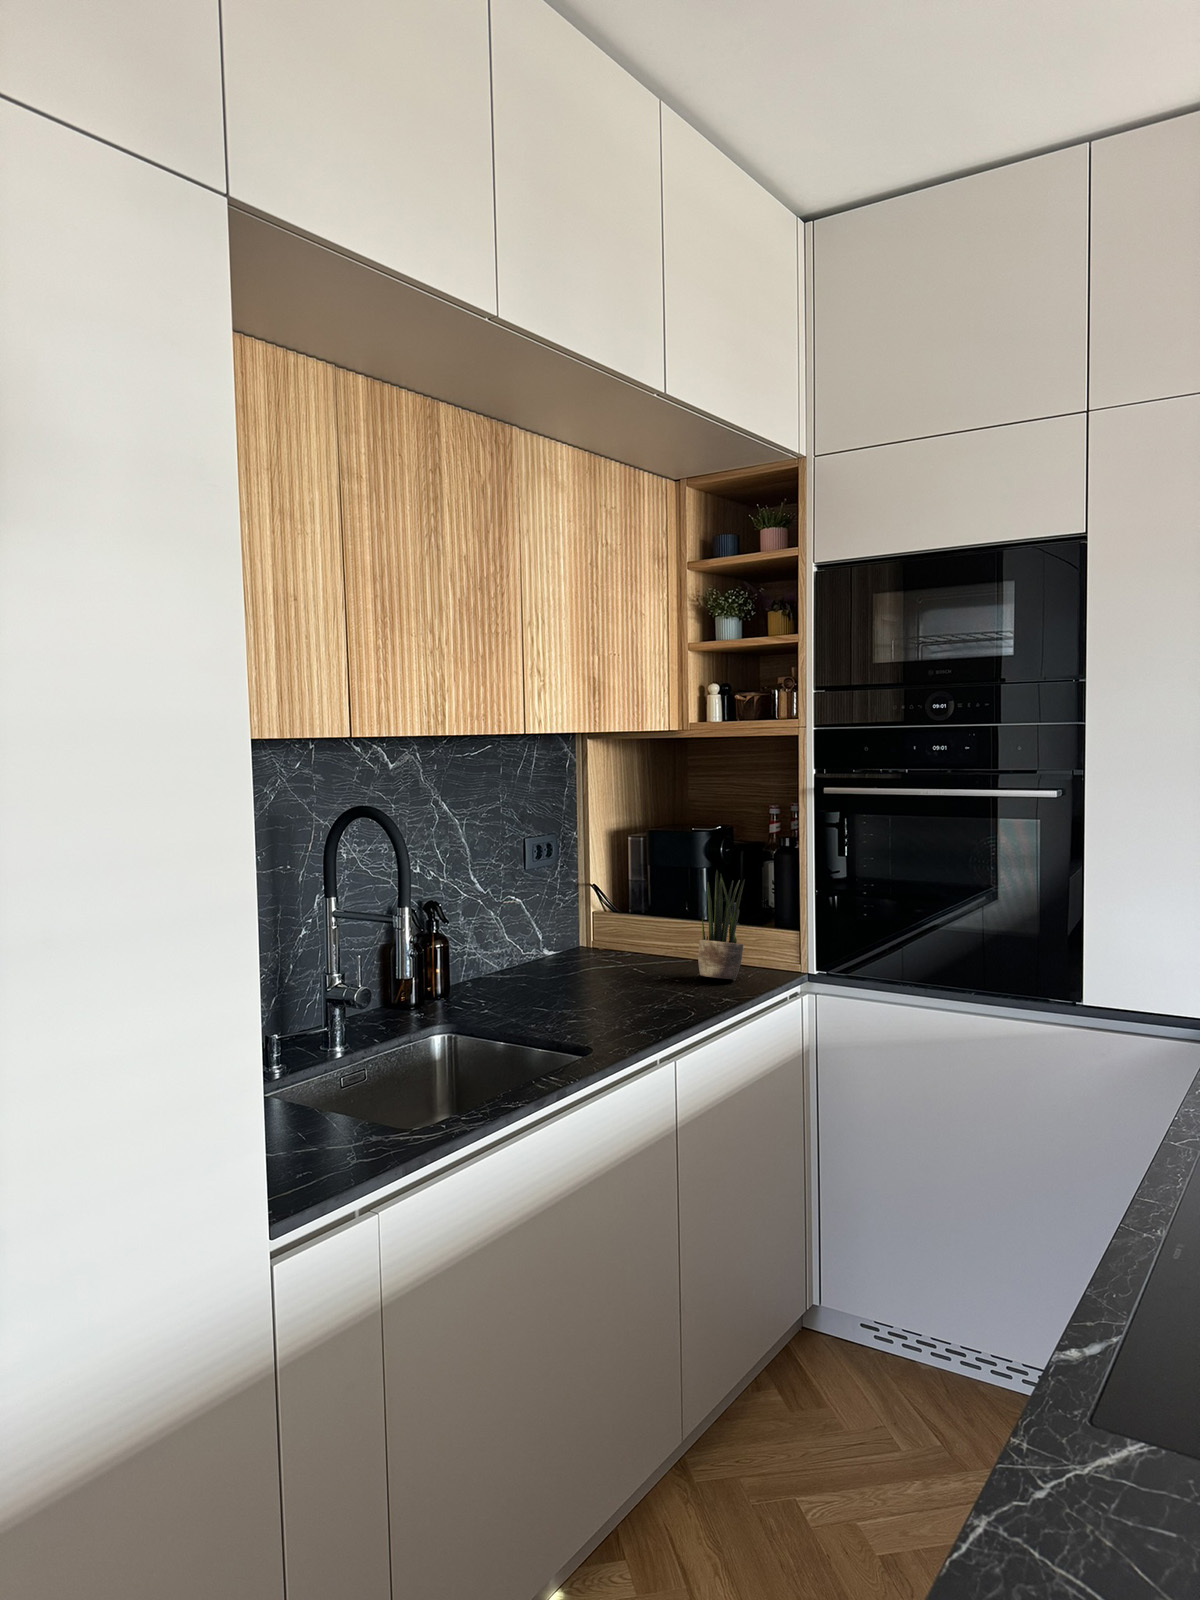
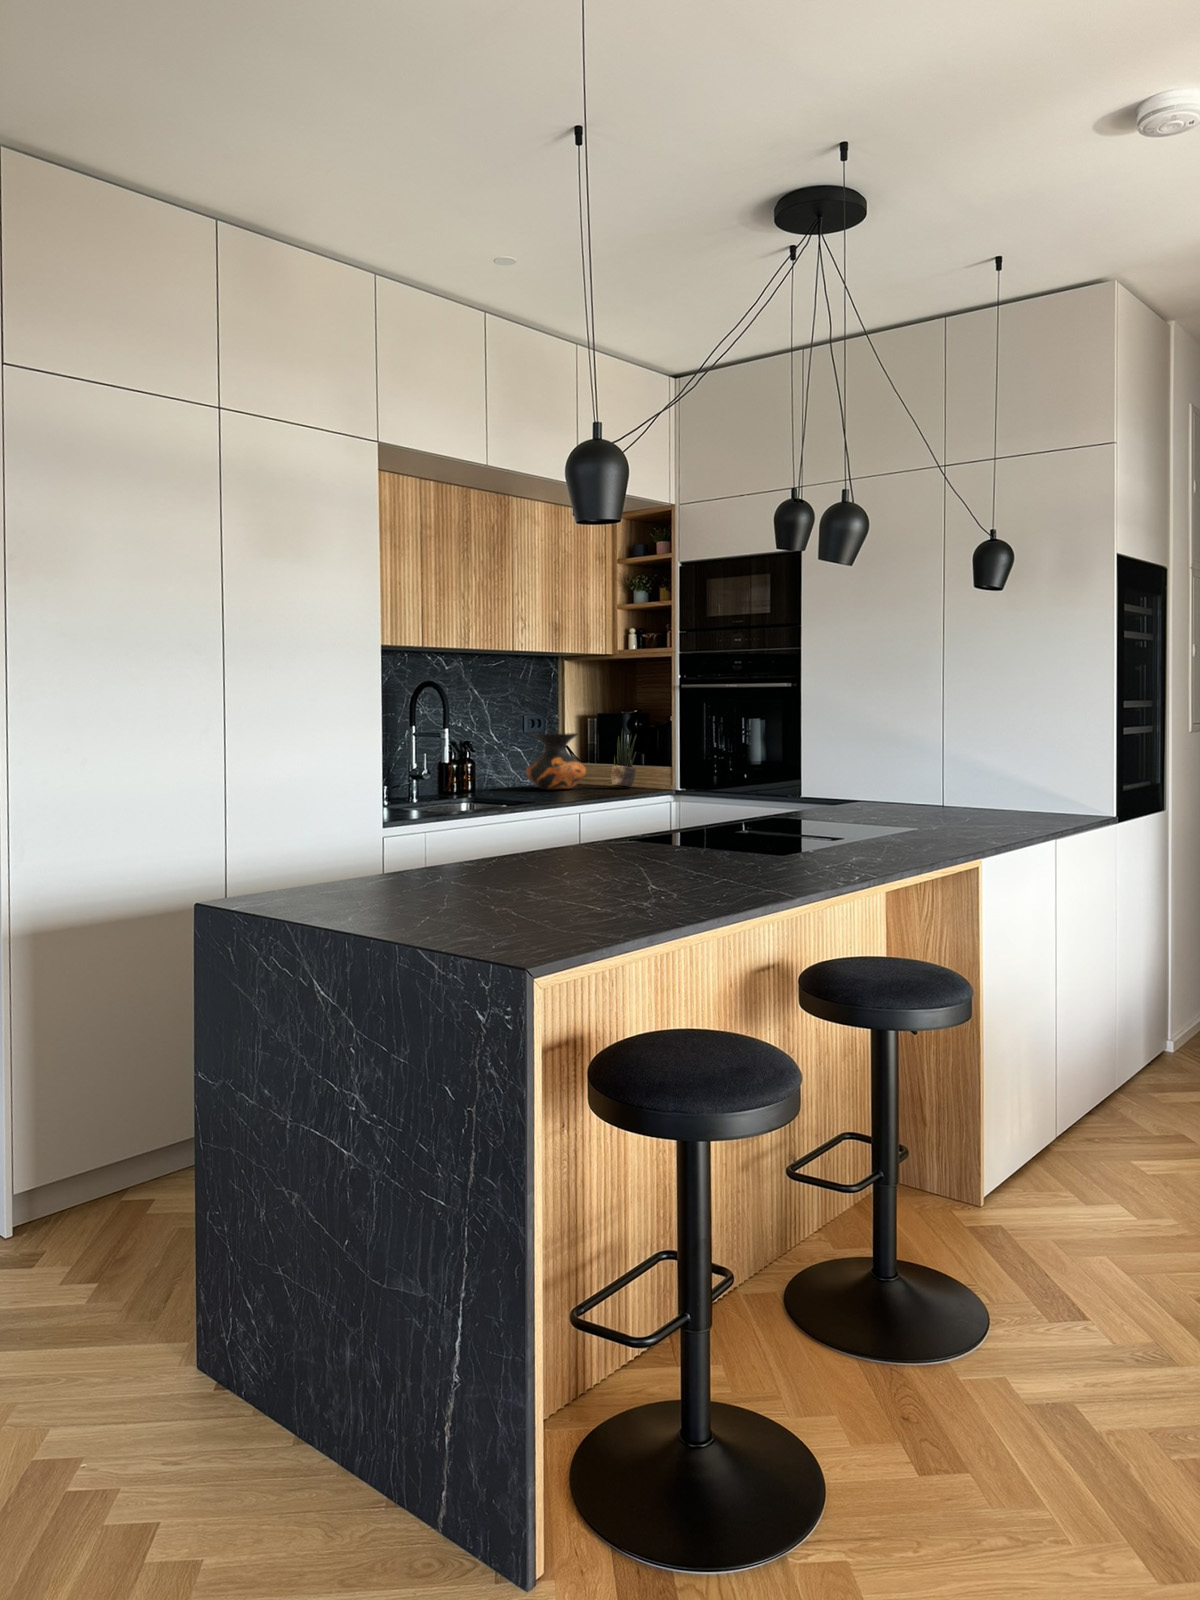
vase: none [542,879,655,992] -> present [526,733,586,790]

